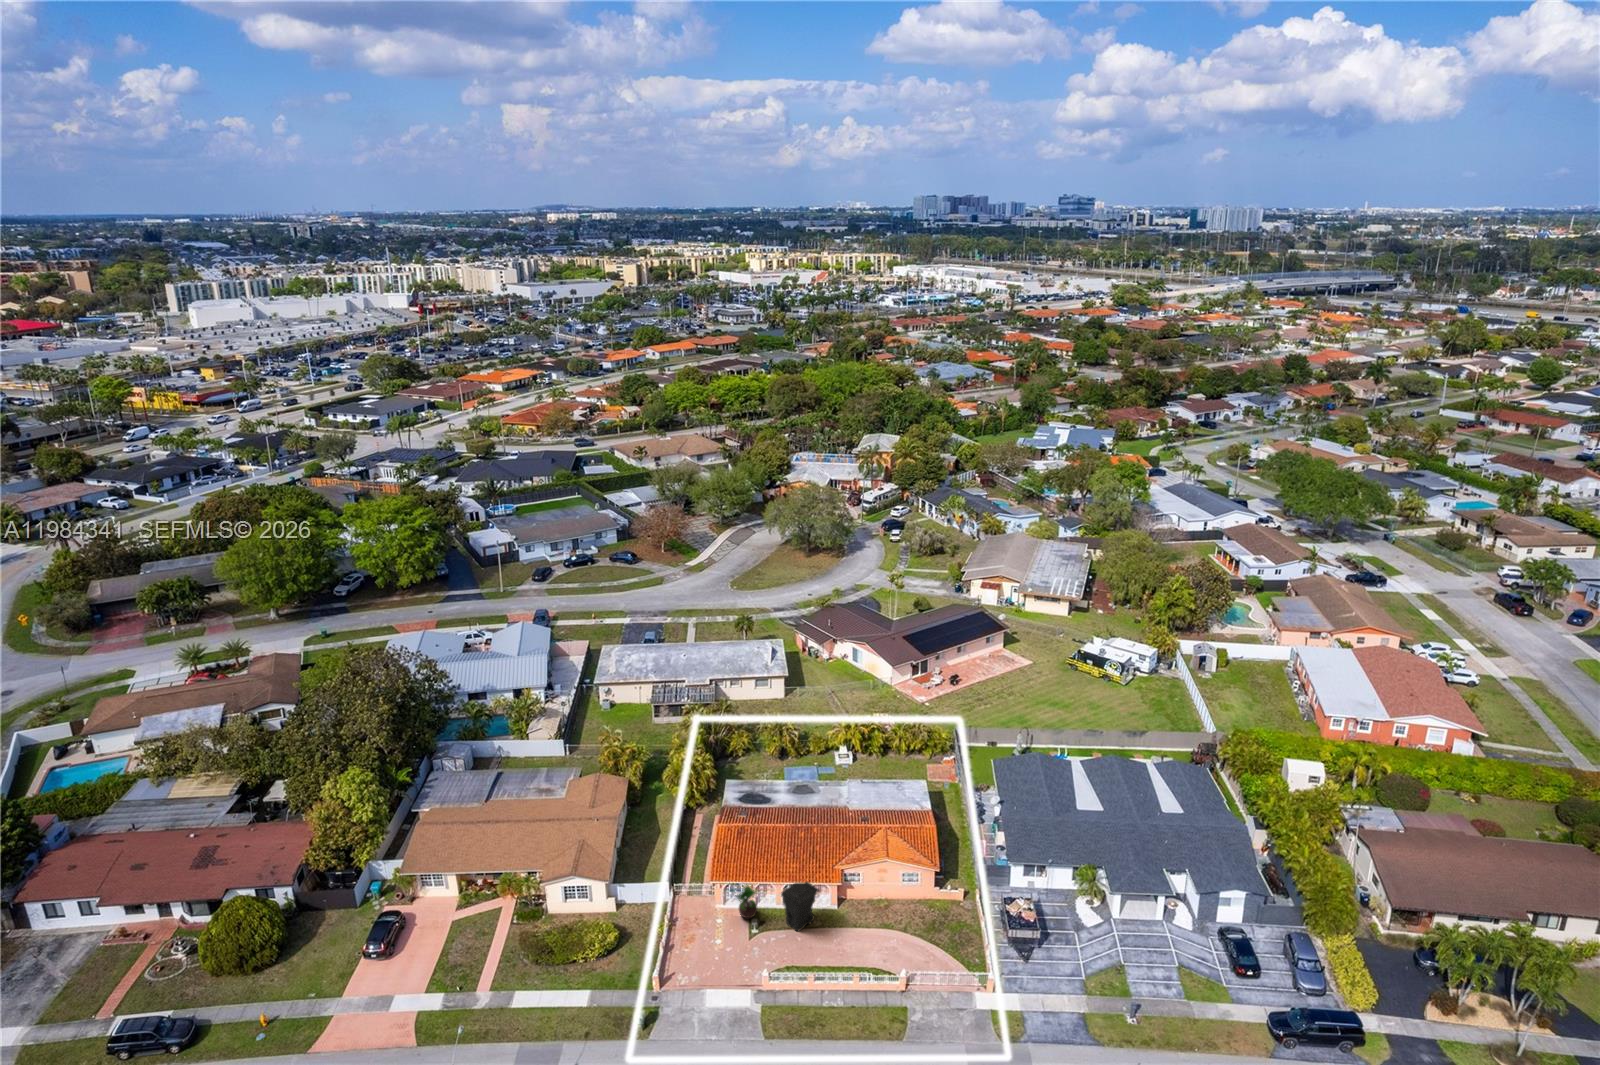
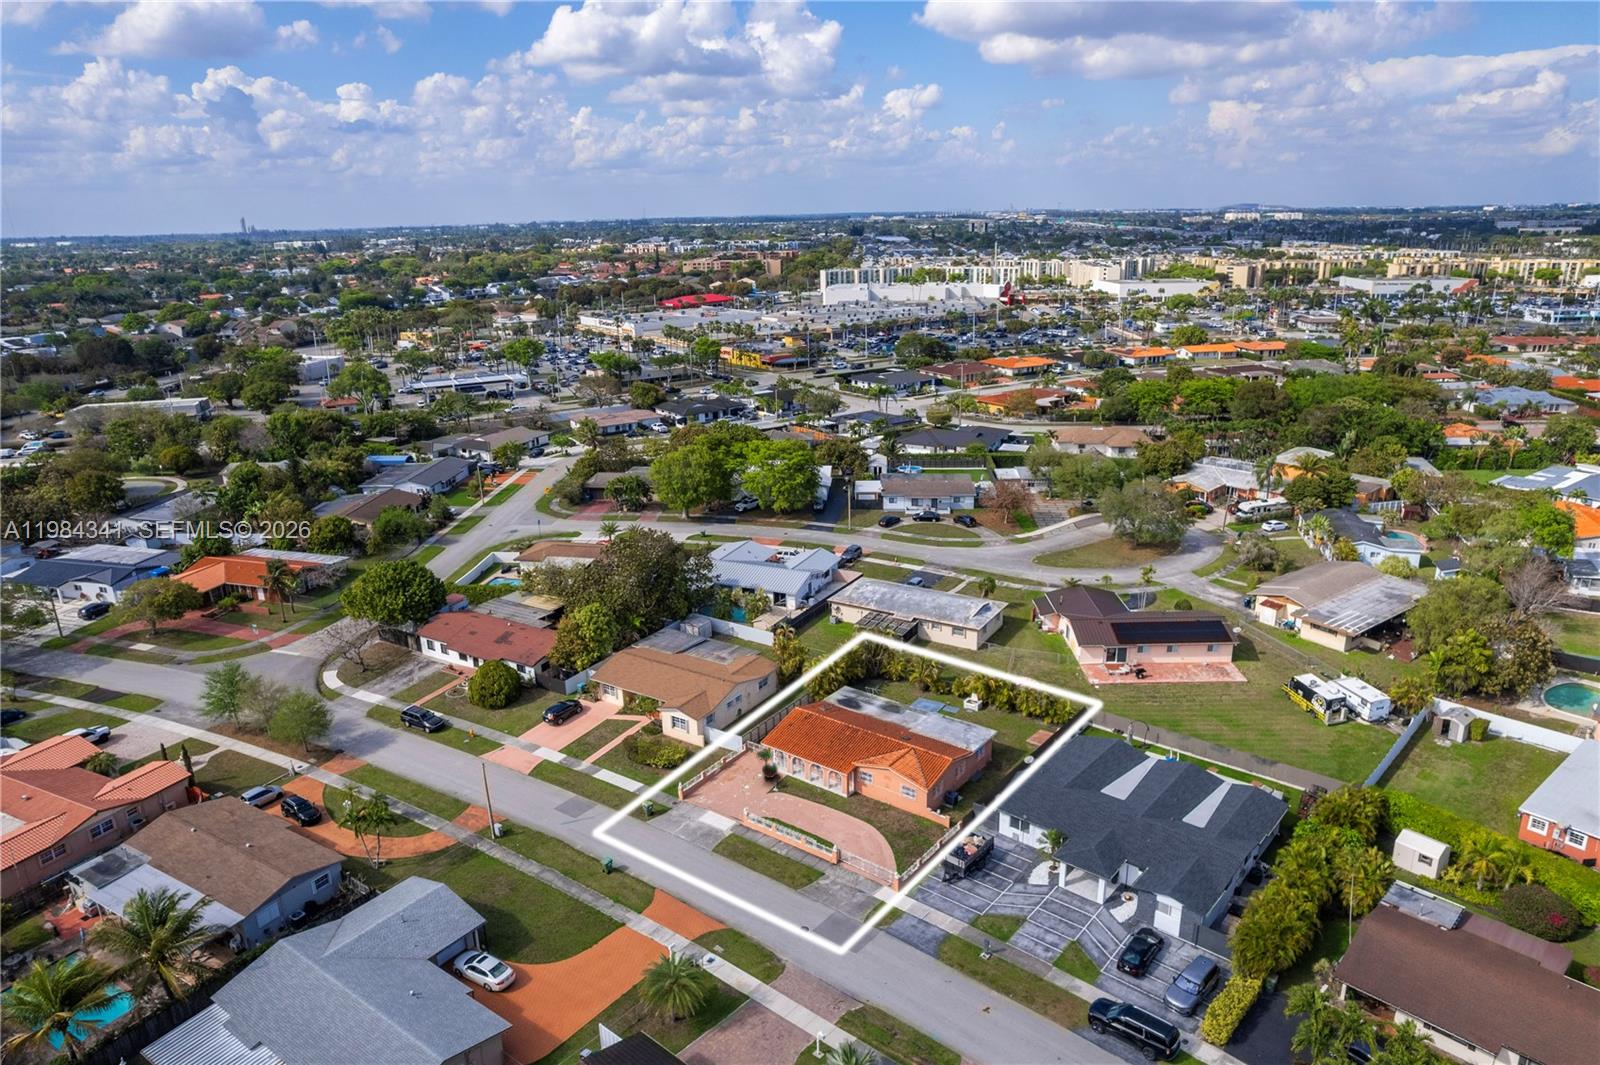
trash can: present [781,881,820,931] -> none [785,758,815,799]

